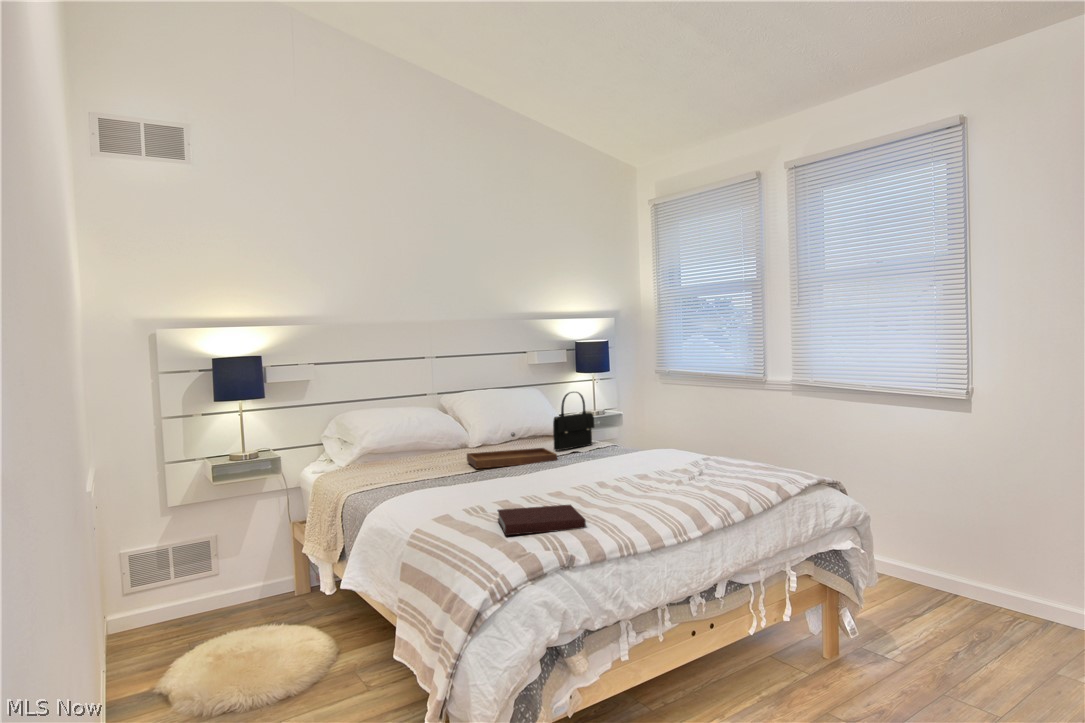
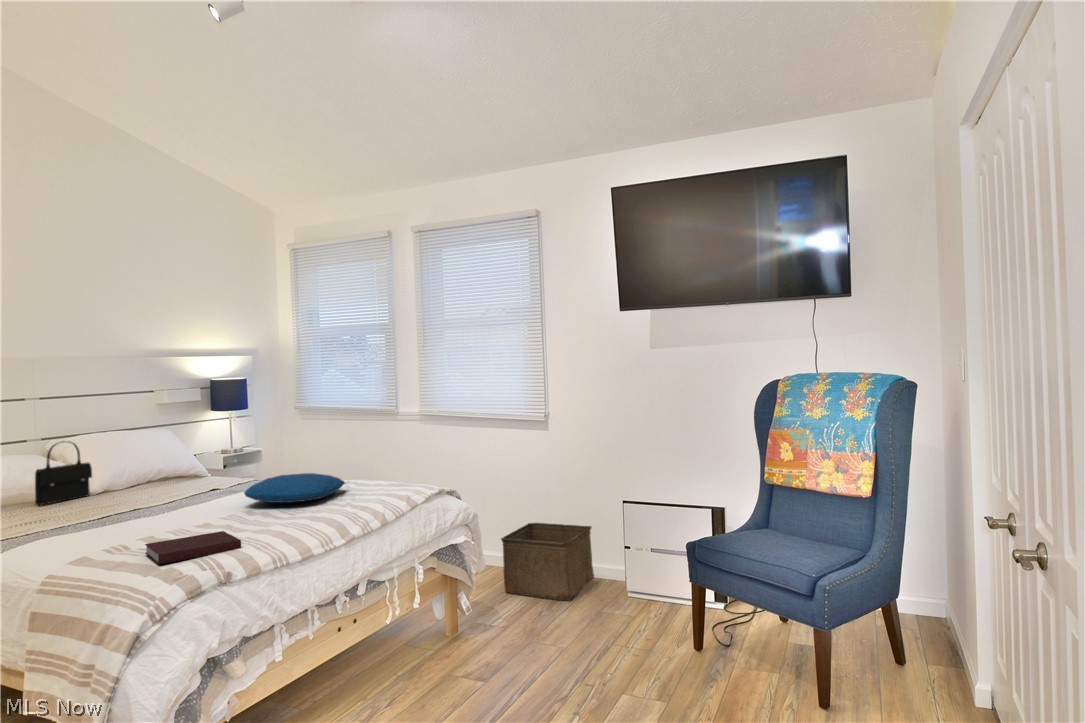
handbag: present [553,392,594,451] -> present [35,442,92,505]
tray: present [467,432,557,469] -> none [88,474,198,515]
pillow: none [596,445,703,477] -> present [244,473,345,503]
storage bin: none [899,530,1044,648] -> present [501,523,594,601]

